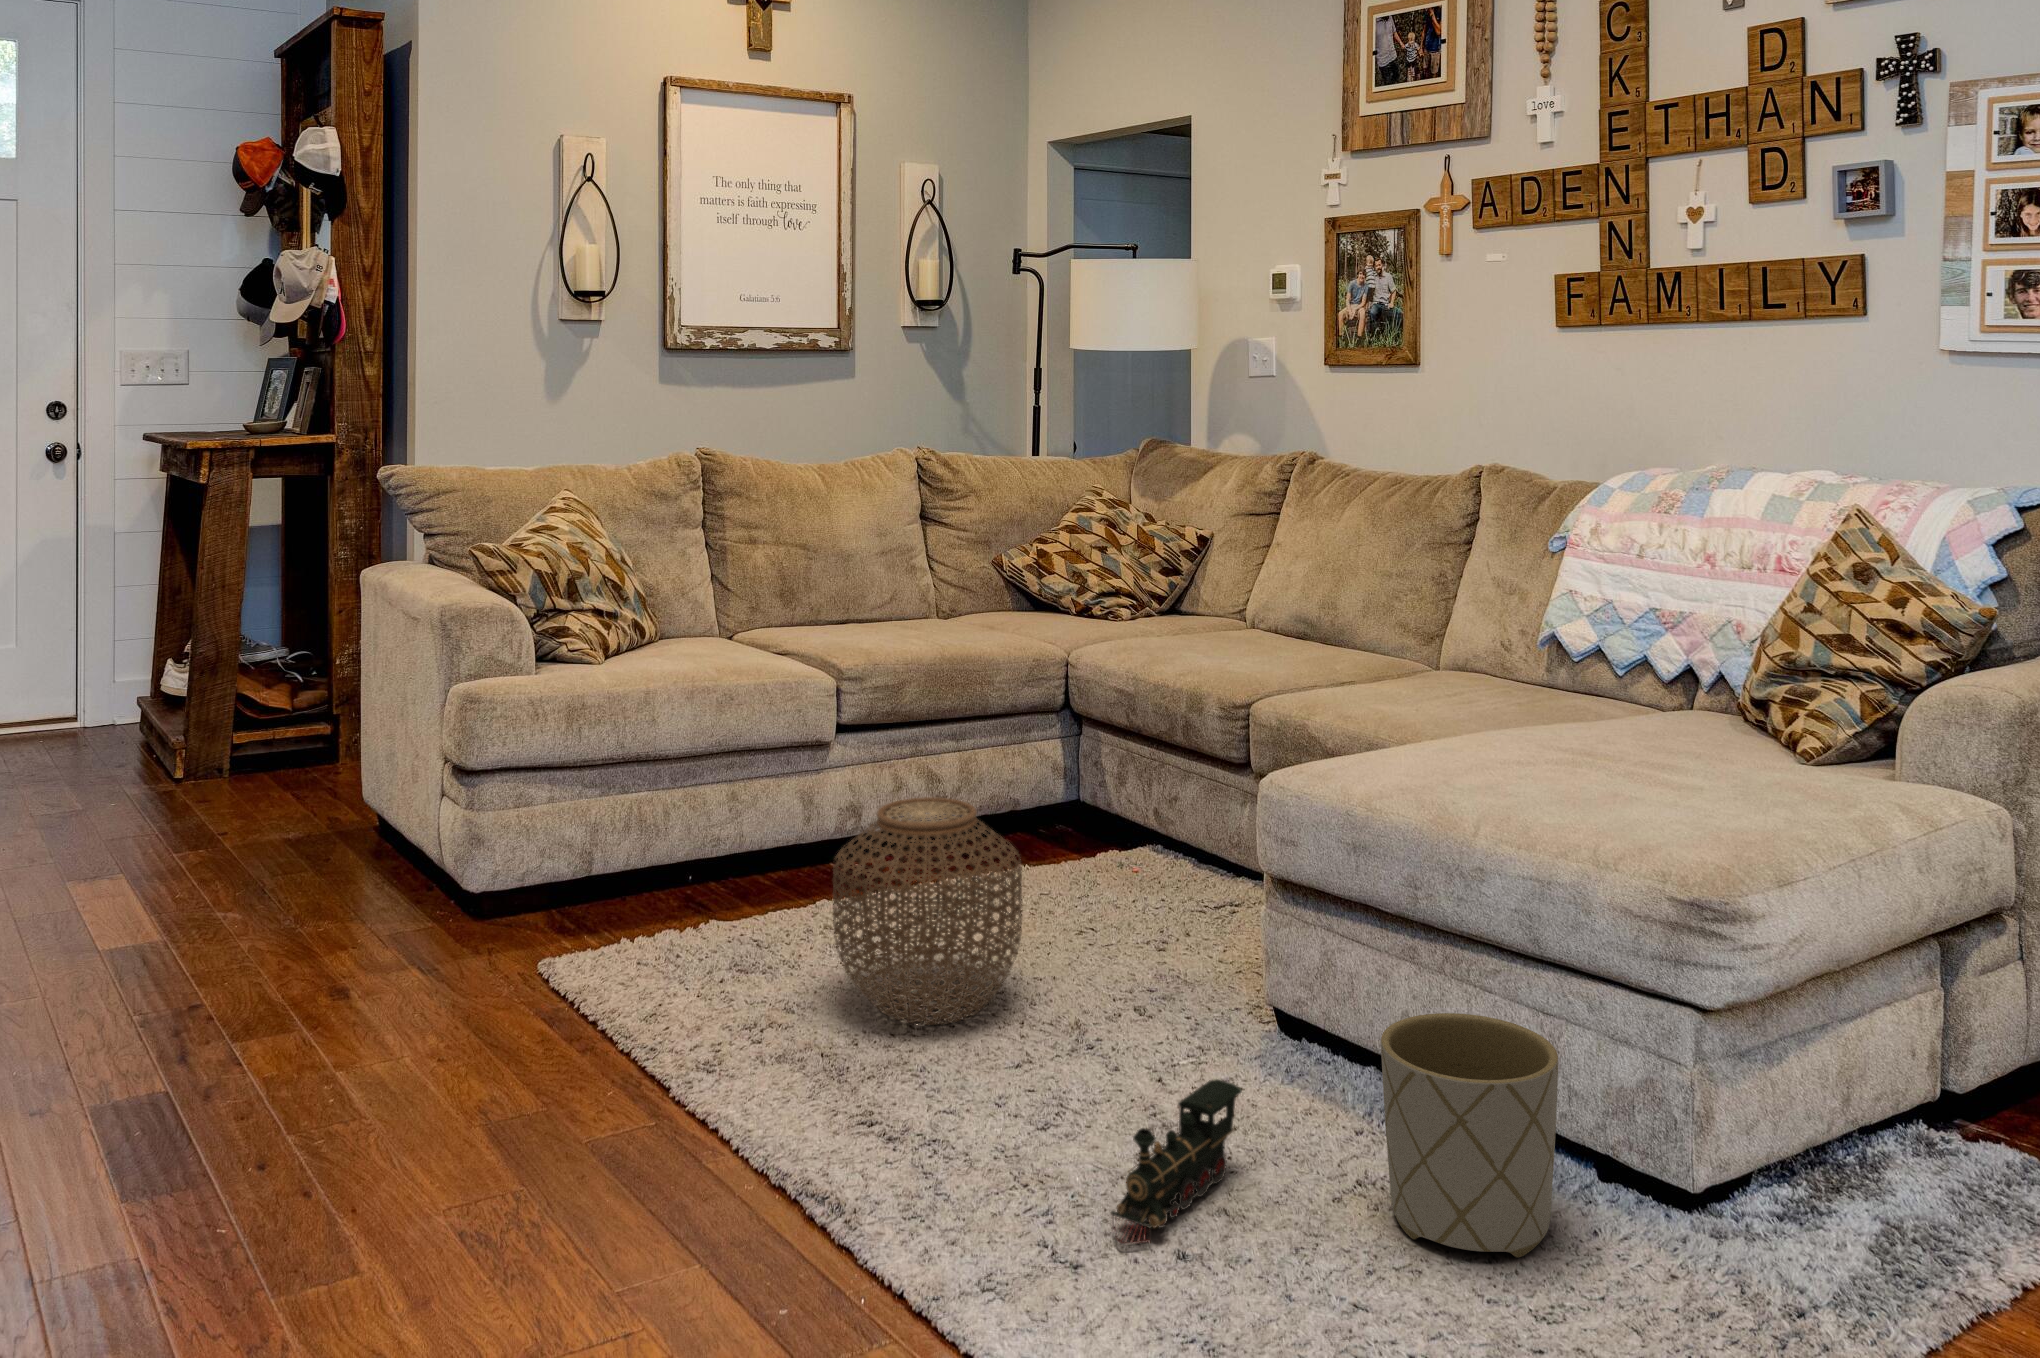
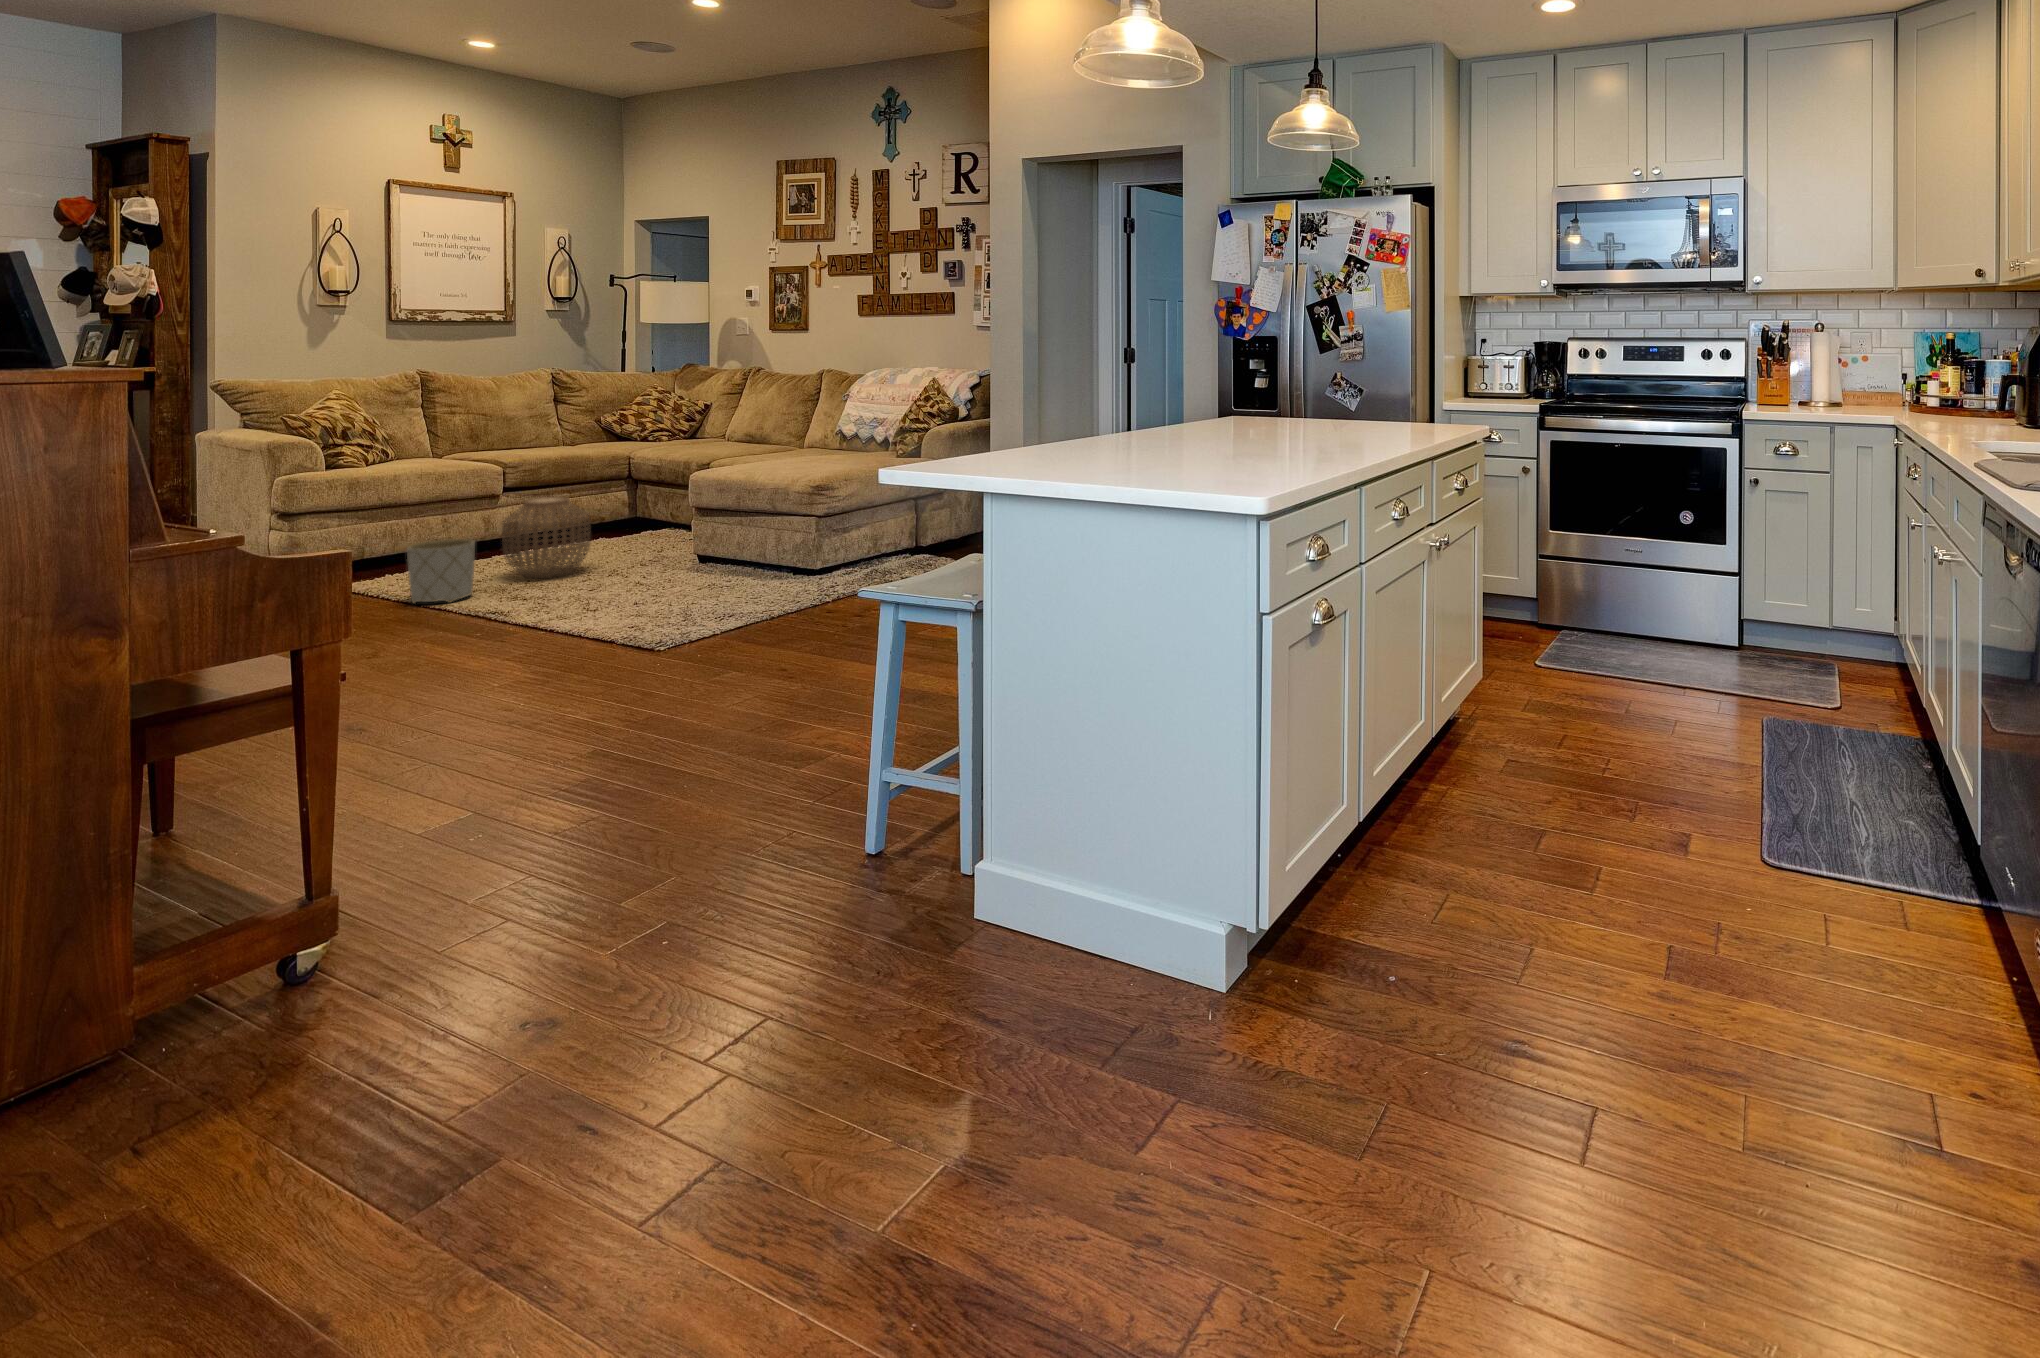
planter: present [1381,1013,1558,1258] -> present [407,539,475,603]
toy train: present [1111,1079,1242,1245] -> none [612,563,666,604]

